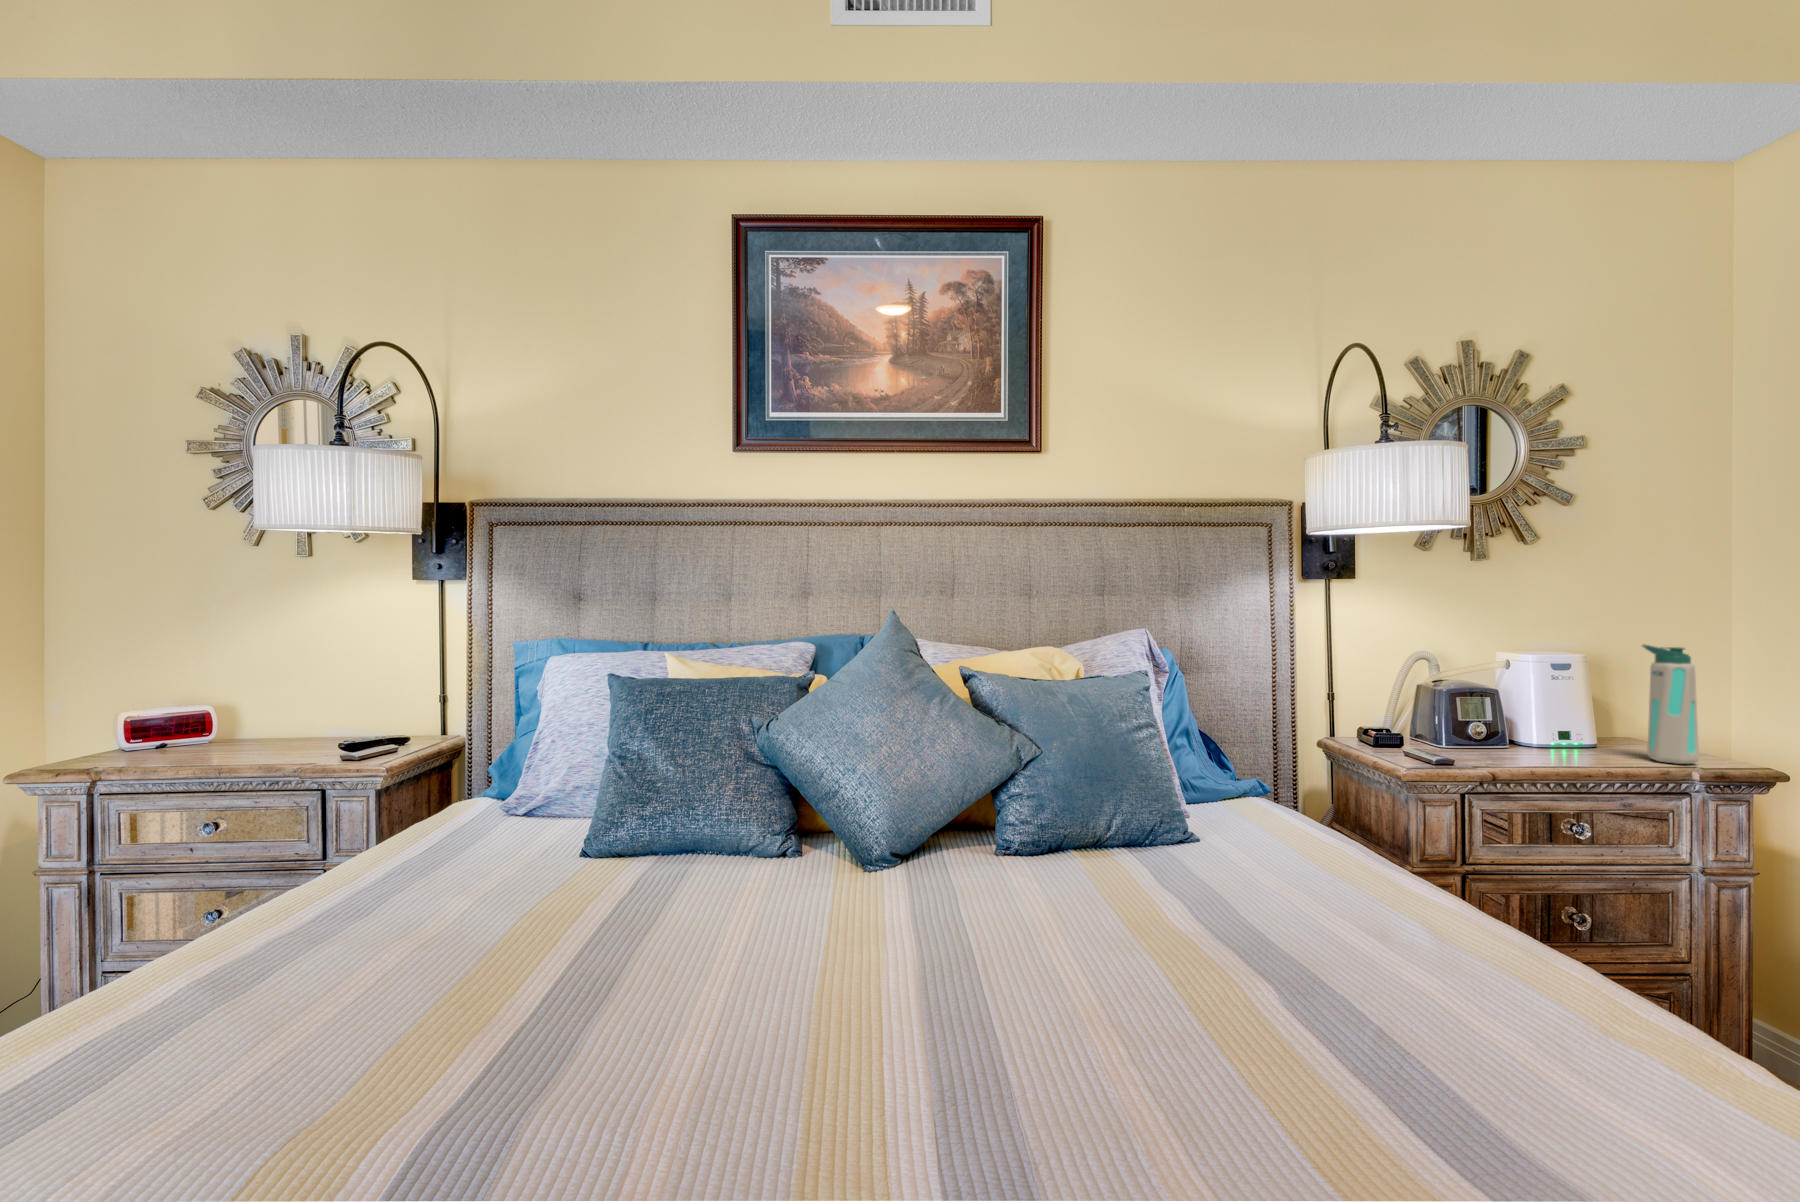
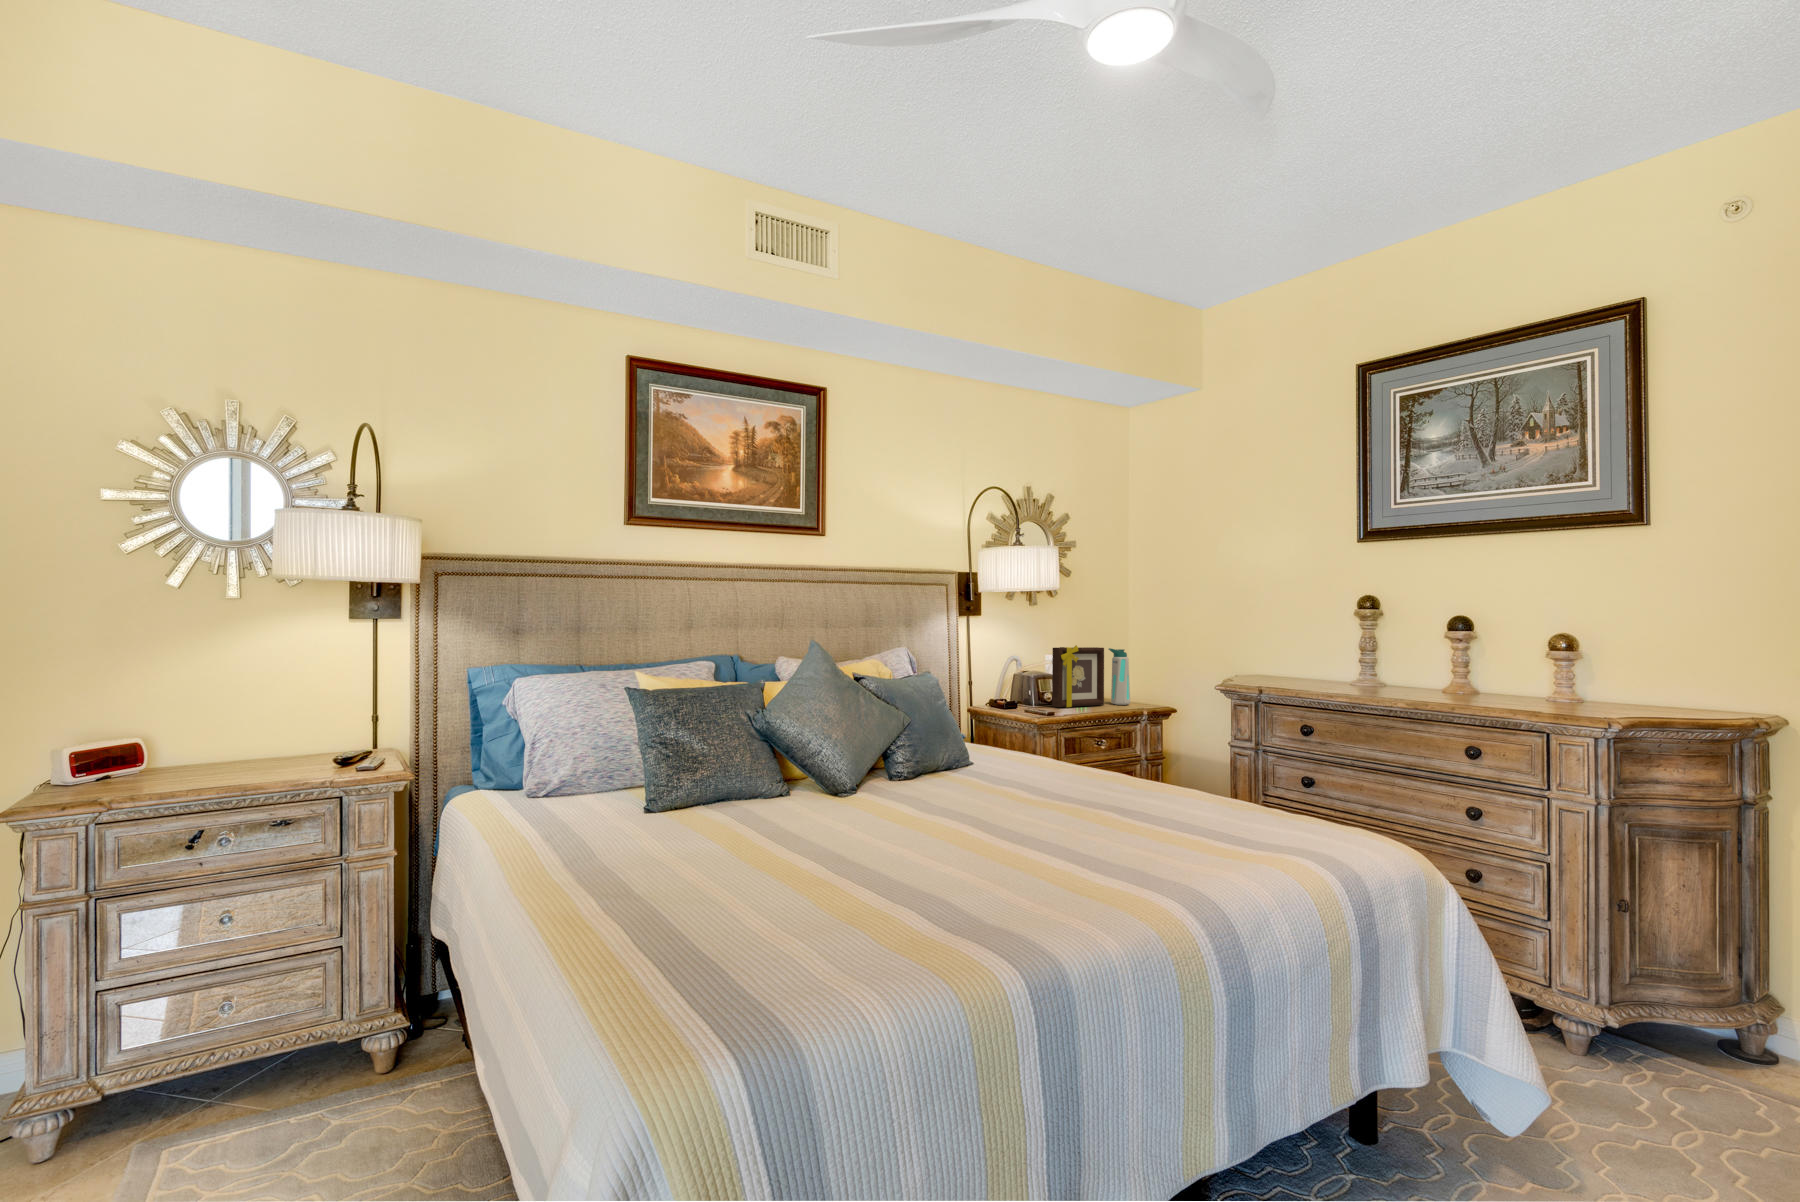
picture frame: none [1490,635,1626,760] -> present [1052,645,1104,708]

